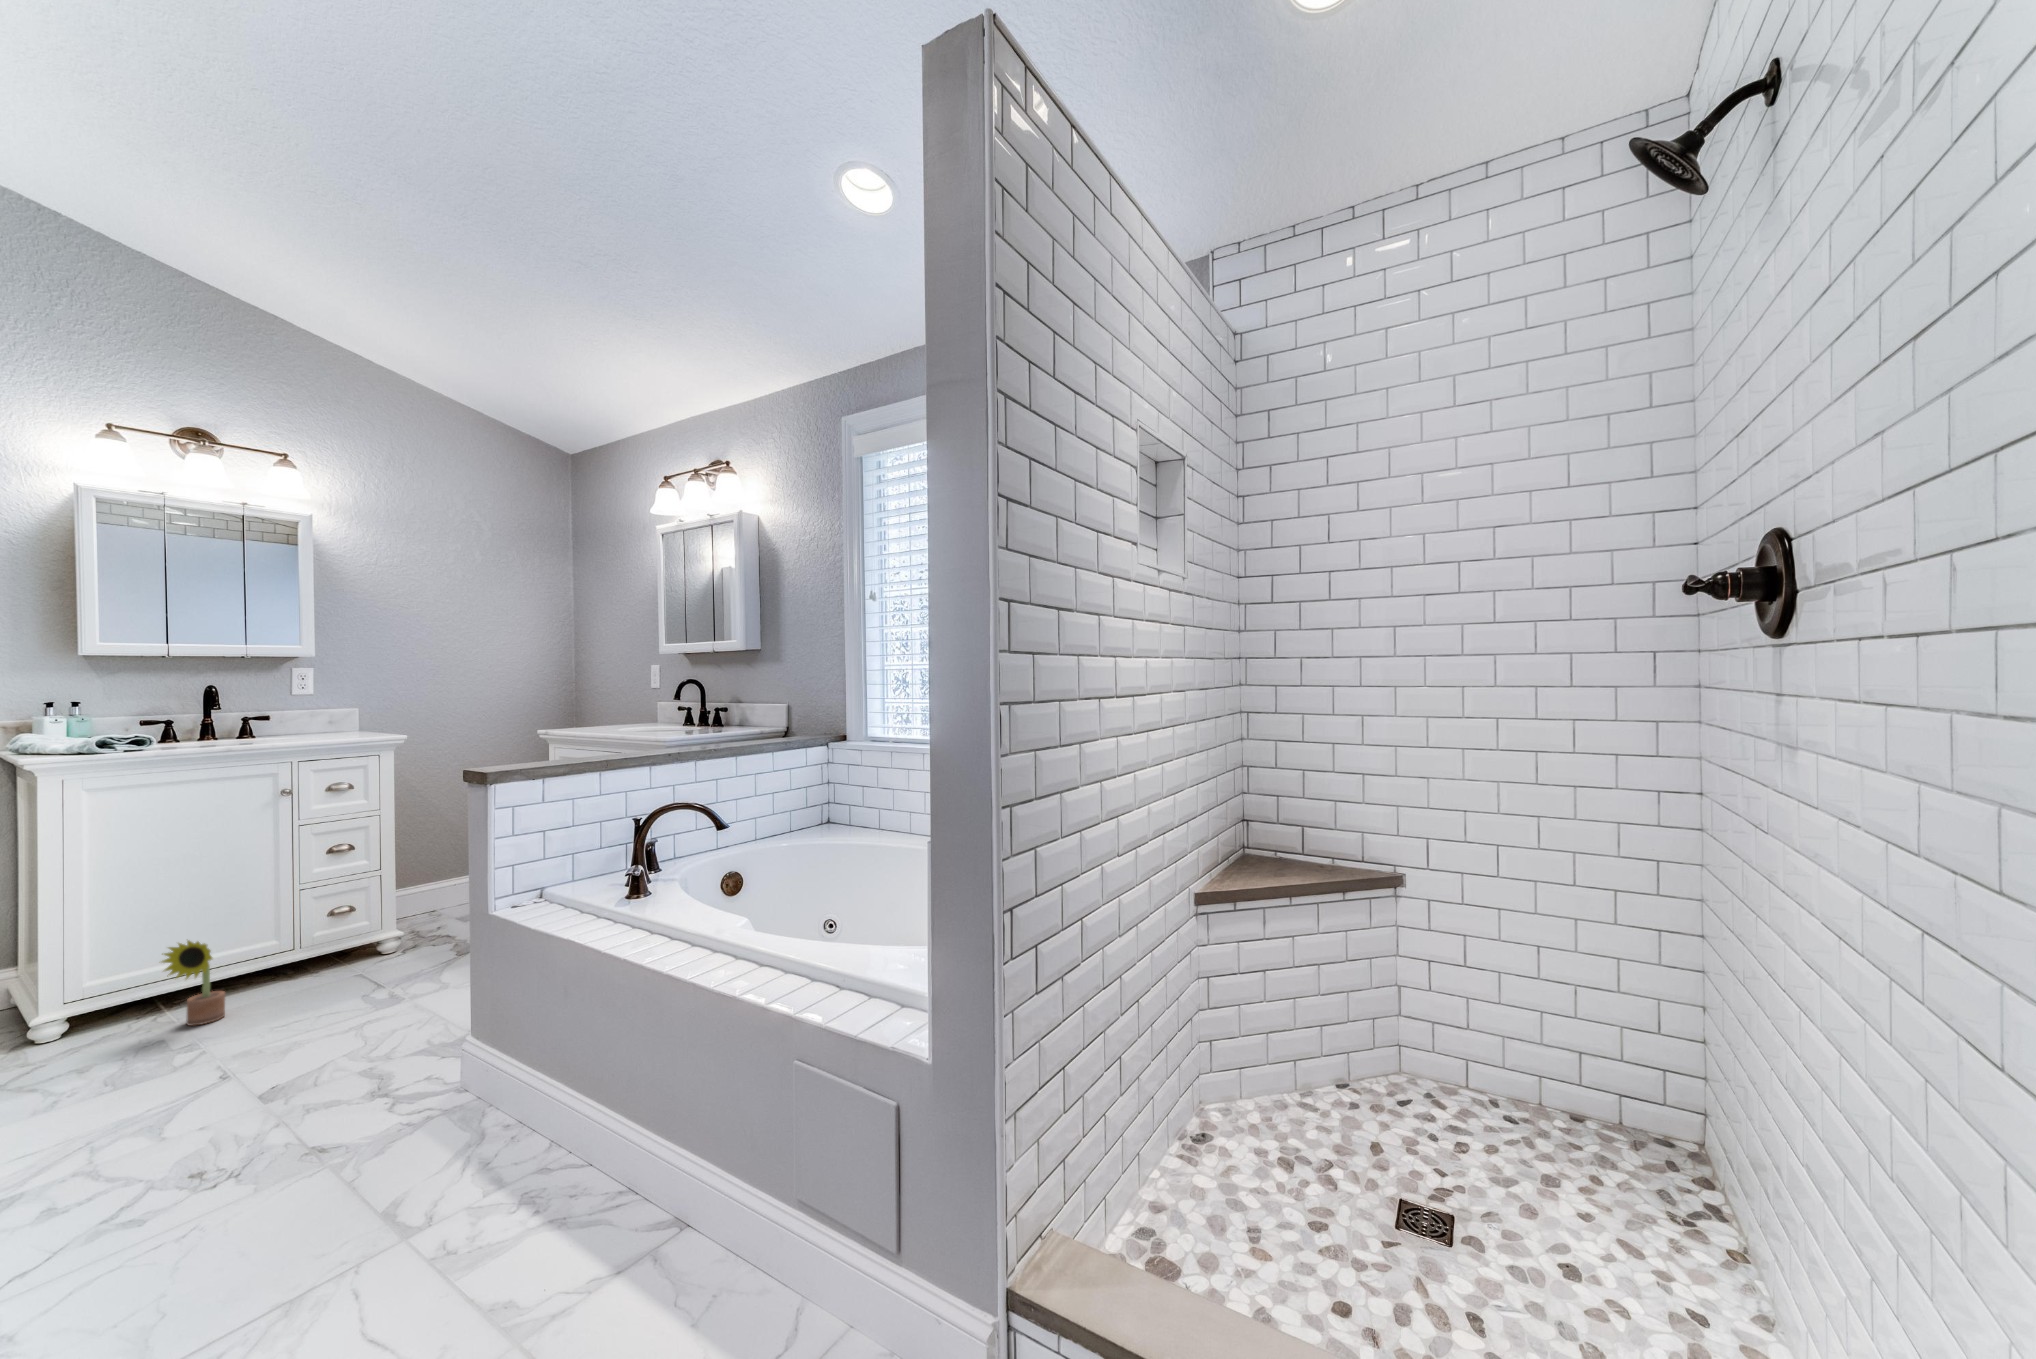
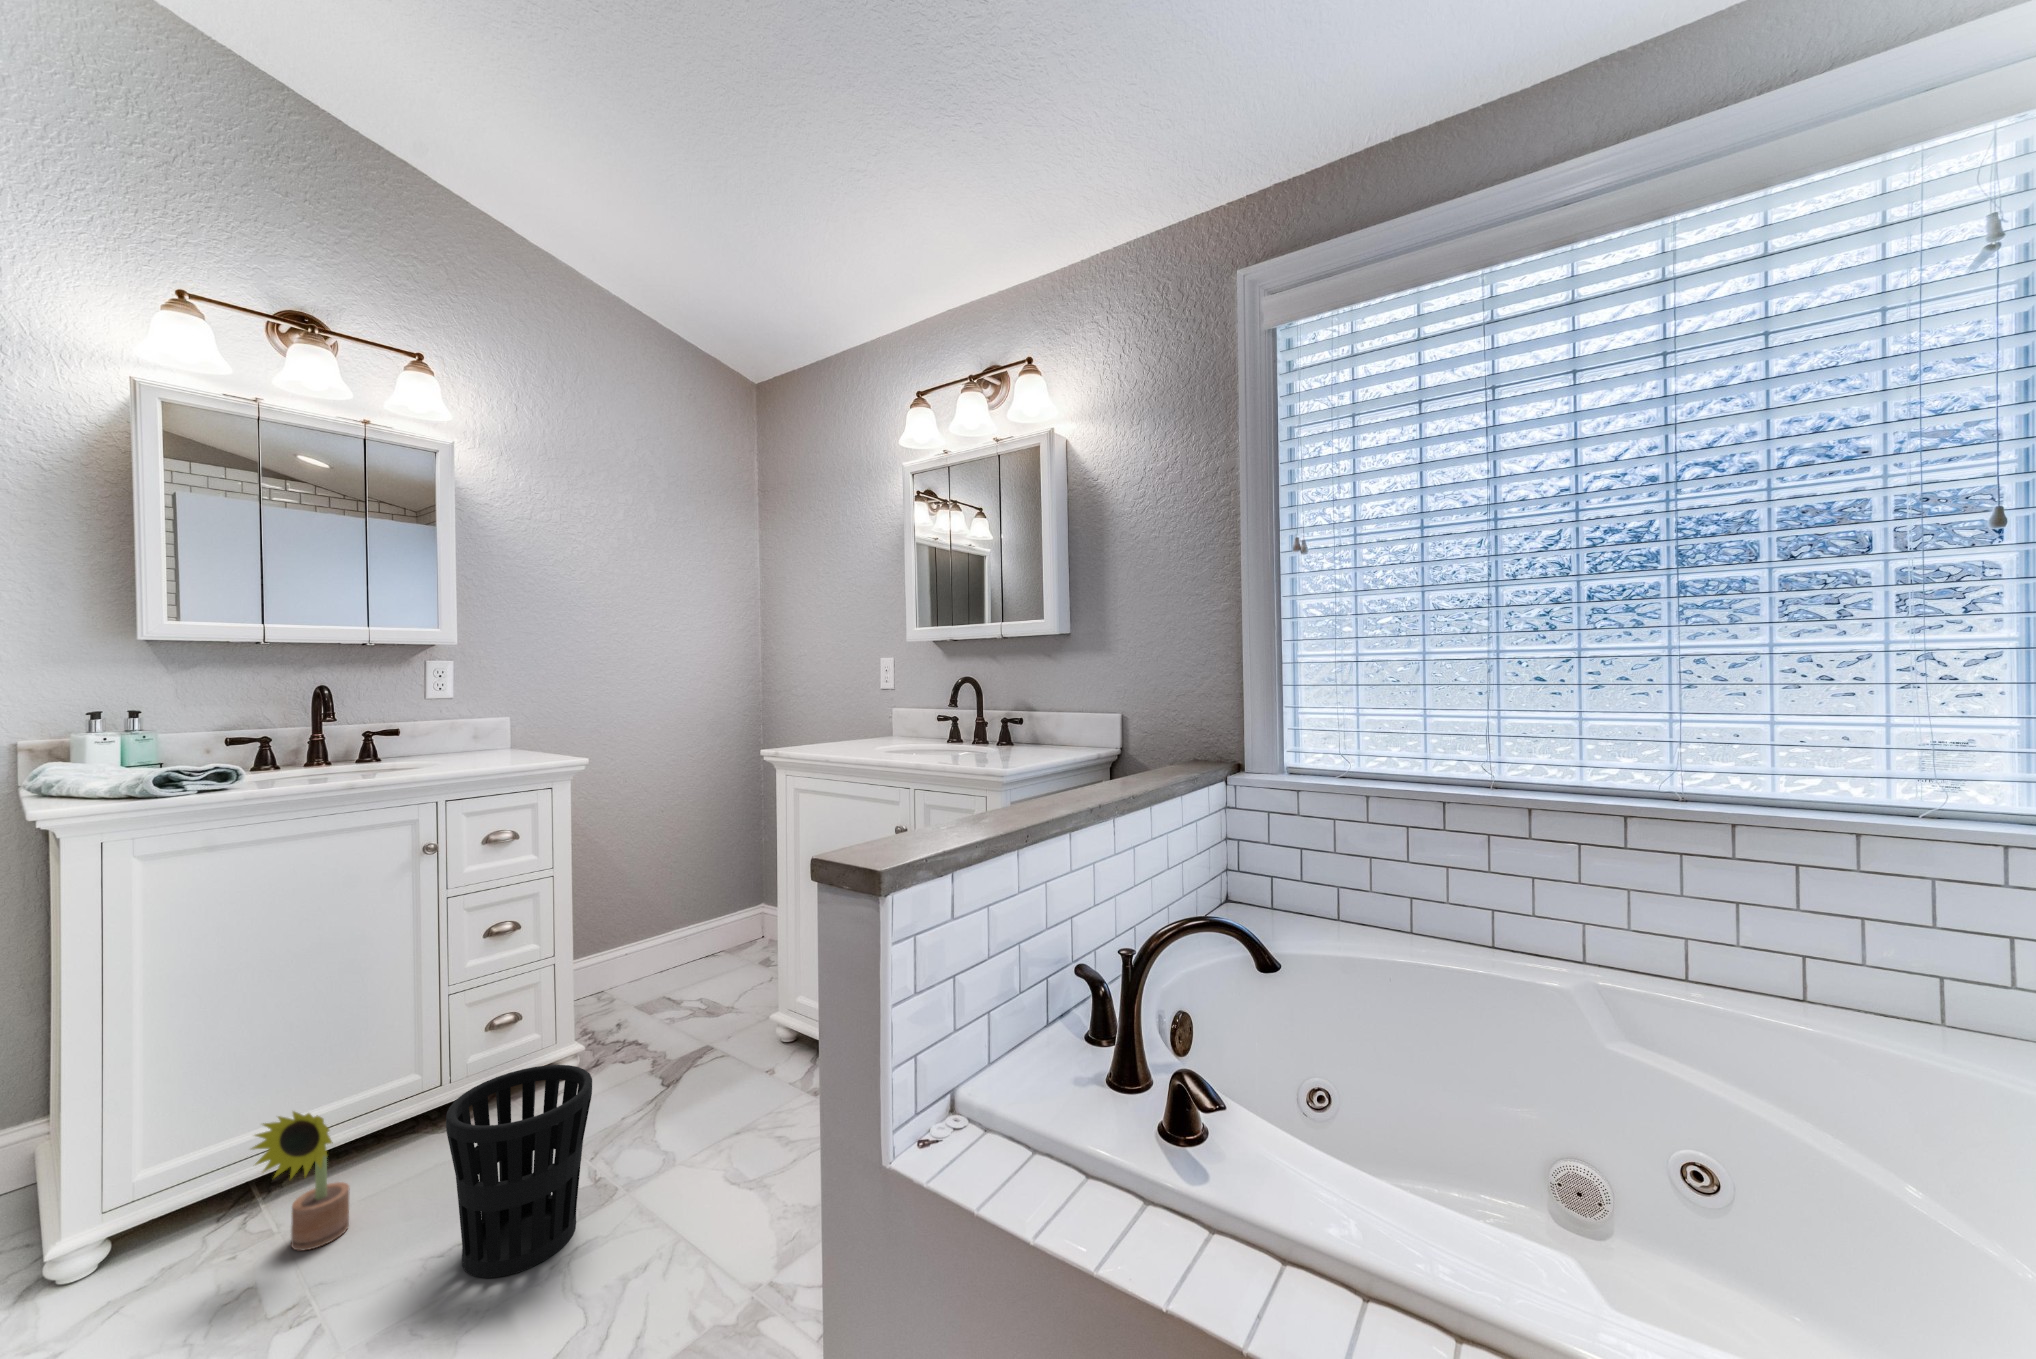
wastebasket: none [285,919,384,1031] -> present [446,1065,592,1278]

